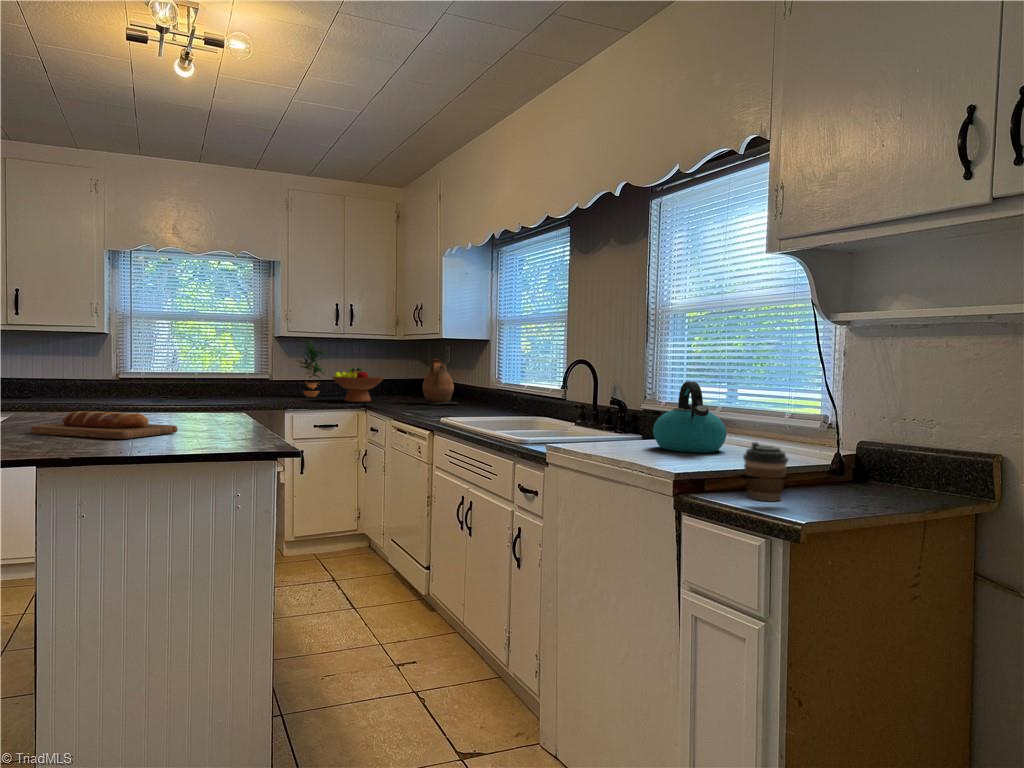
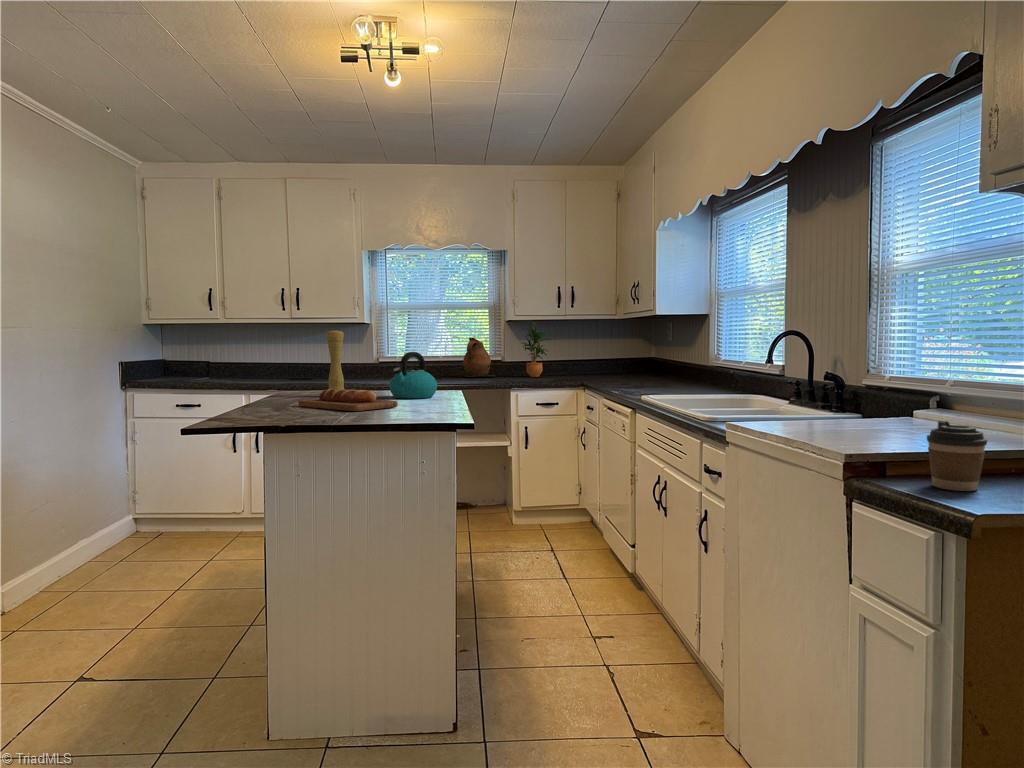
pepper mill: none [66,338,92,419] -> present [326,330,344,389]
ceramic pitcher: present [420,359,456,404] -> present [463,338,494,377]
fruit bowl: present [333,368,384,402] -> none [549,347,600,381]
kettle: present [653,382,727,452] -> present [389,352,437,399]

